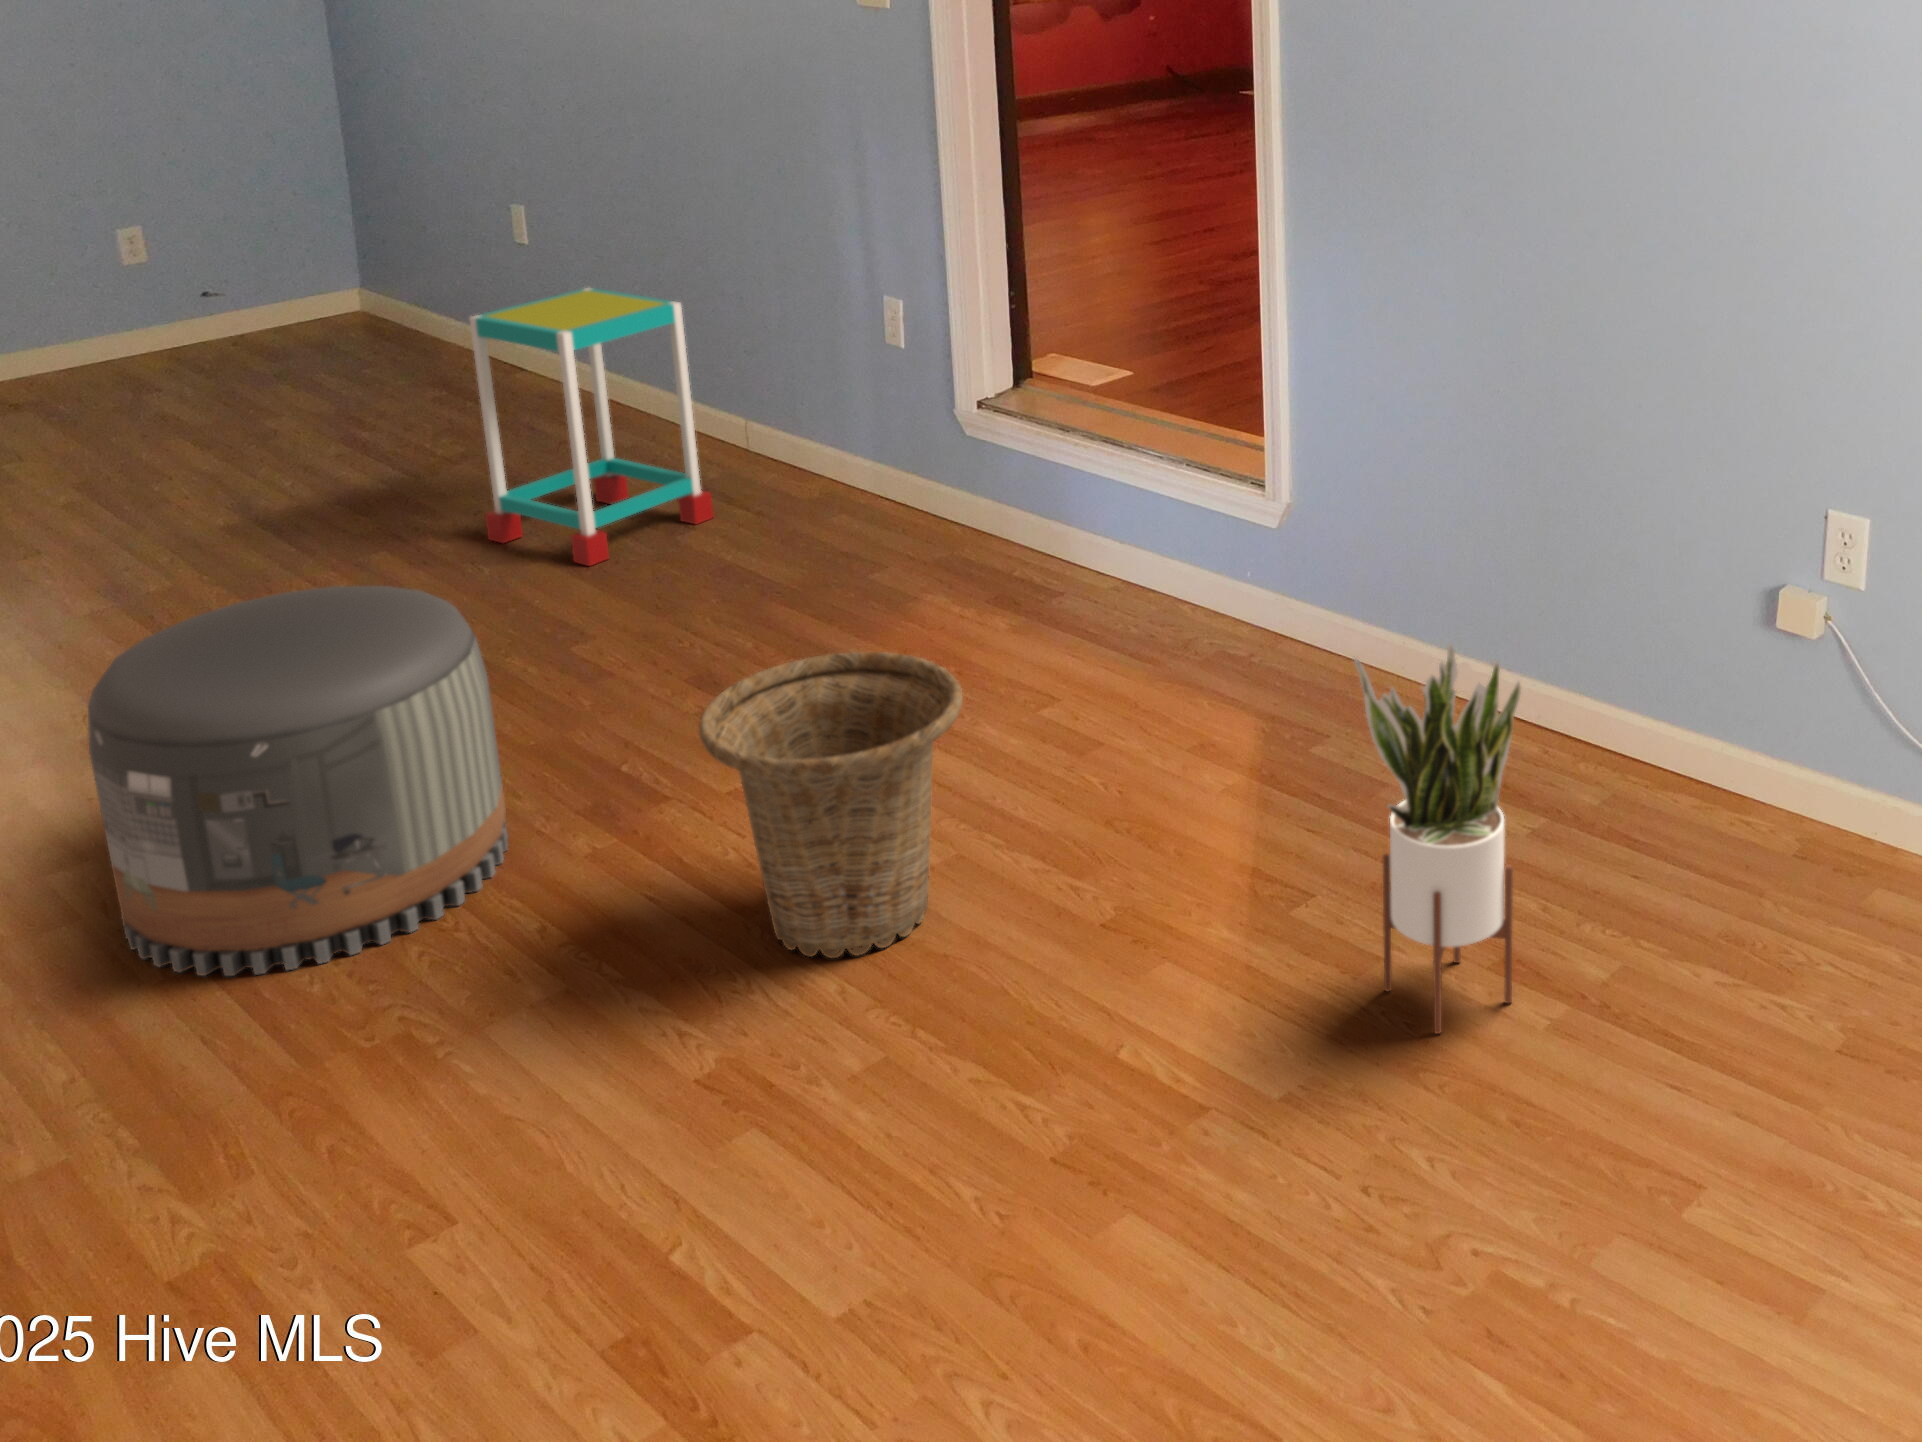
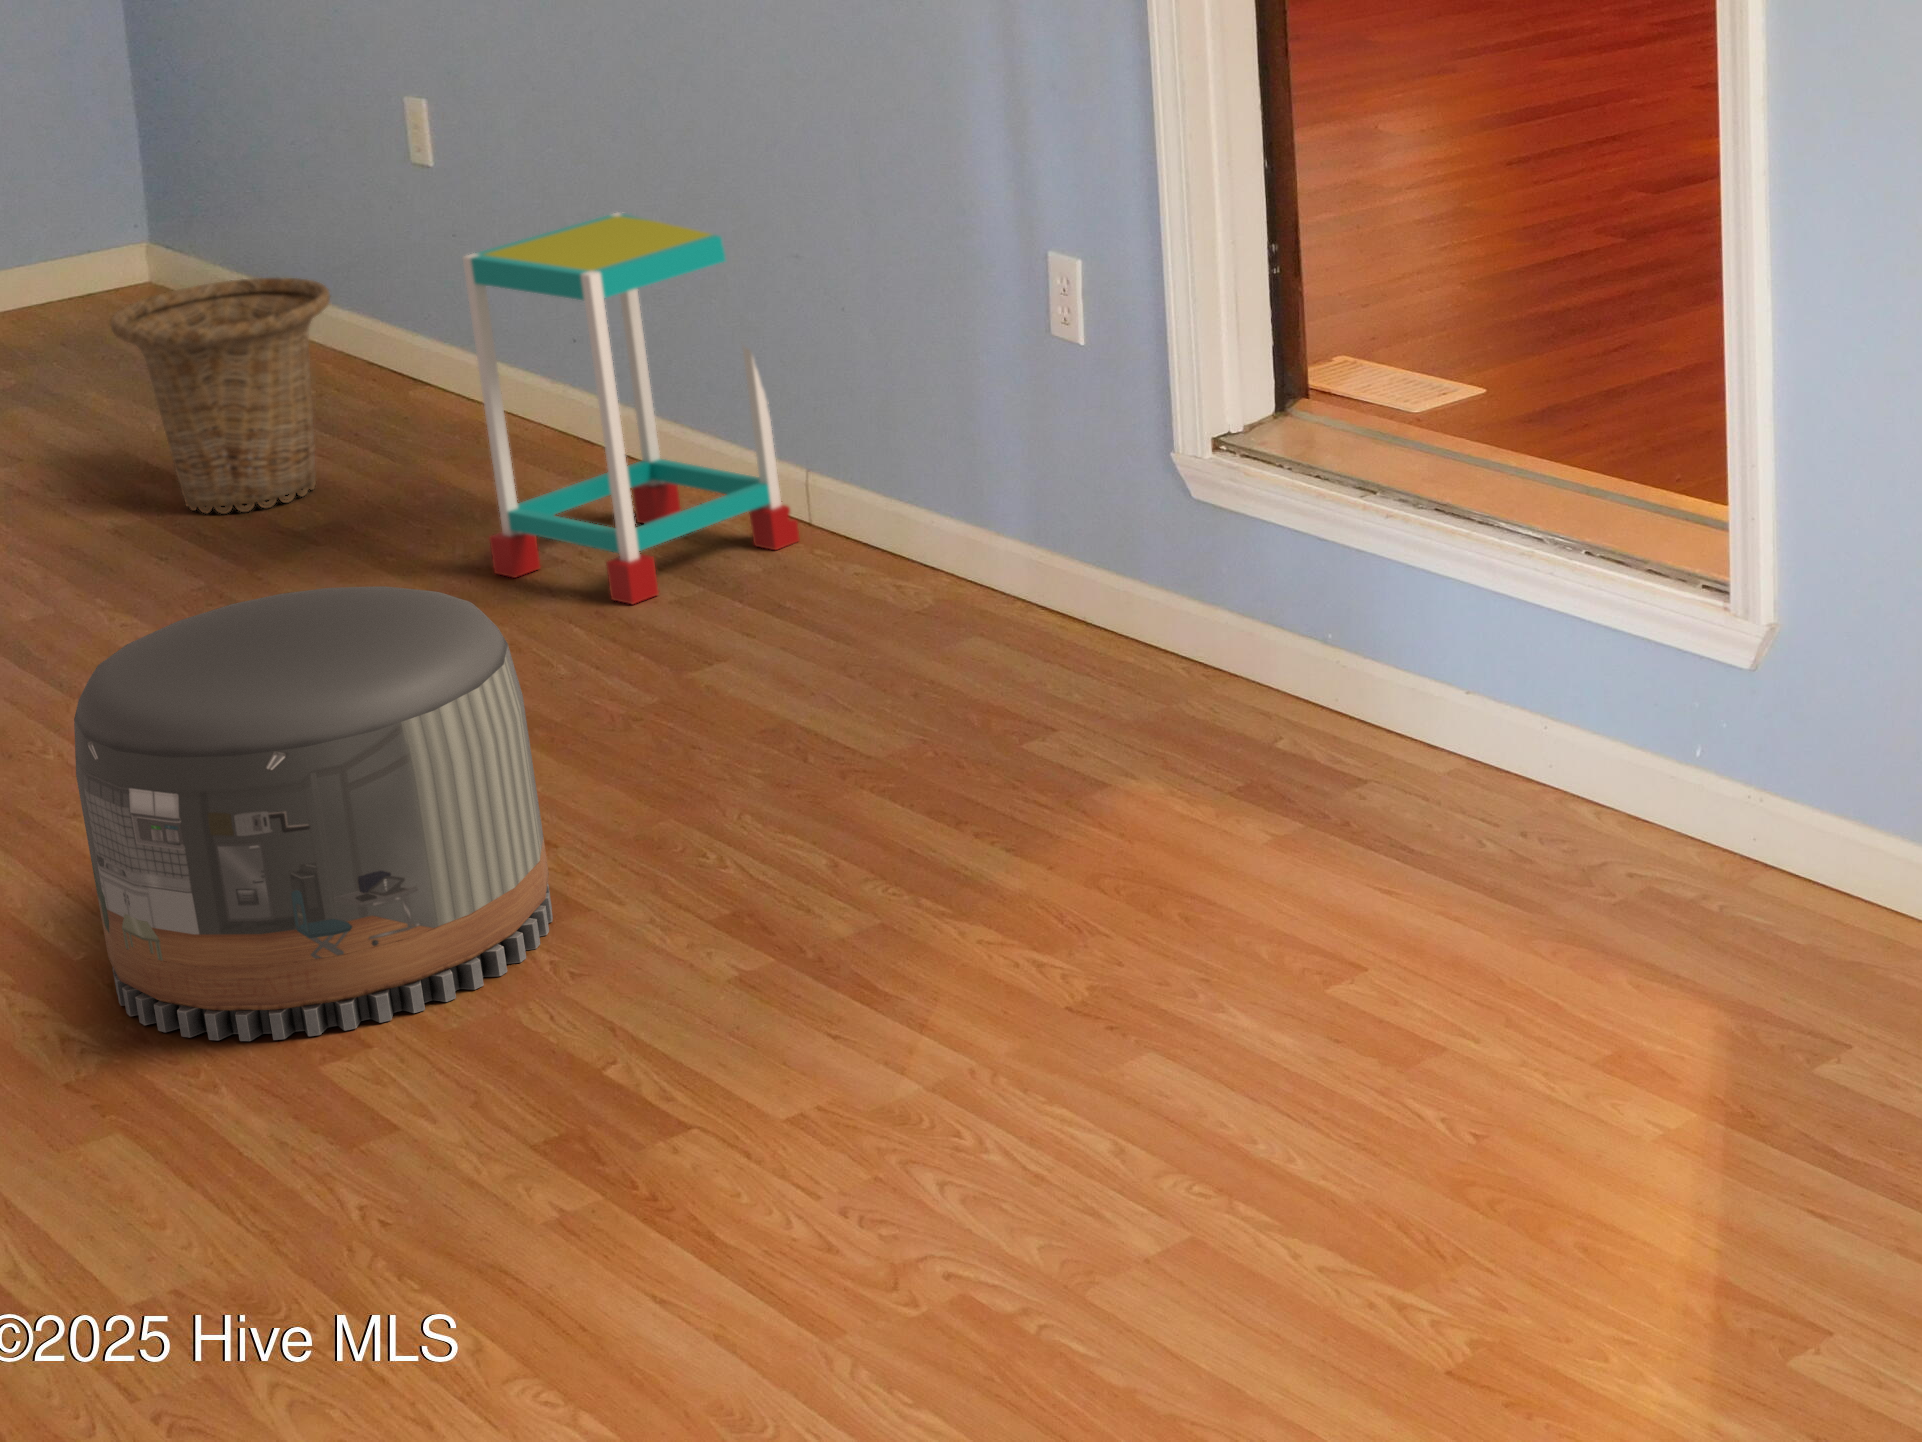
potted plant: present [1354,645,1521,1034] -> none [1553,608,1783,1104]
basket: present [699,652,963,958] -> present [111,278,330,514]

